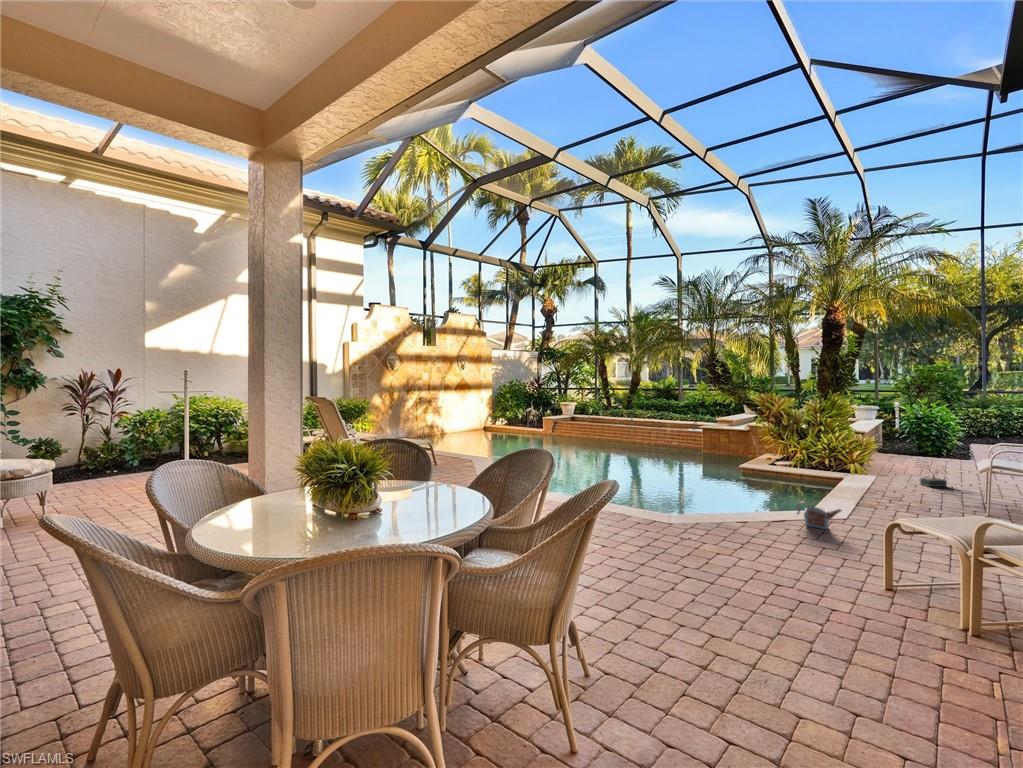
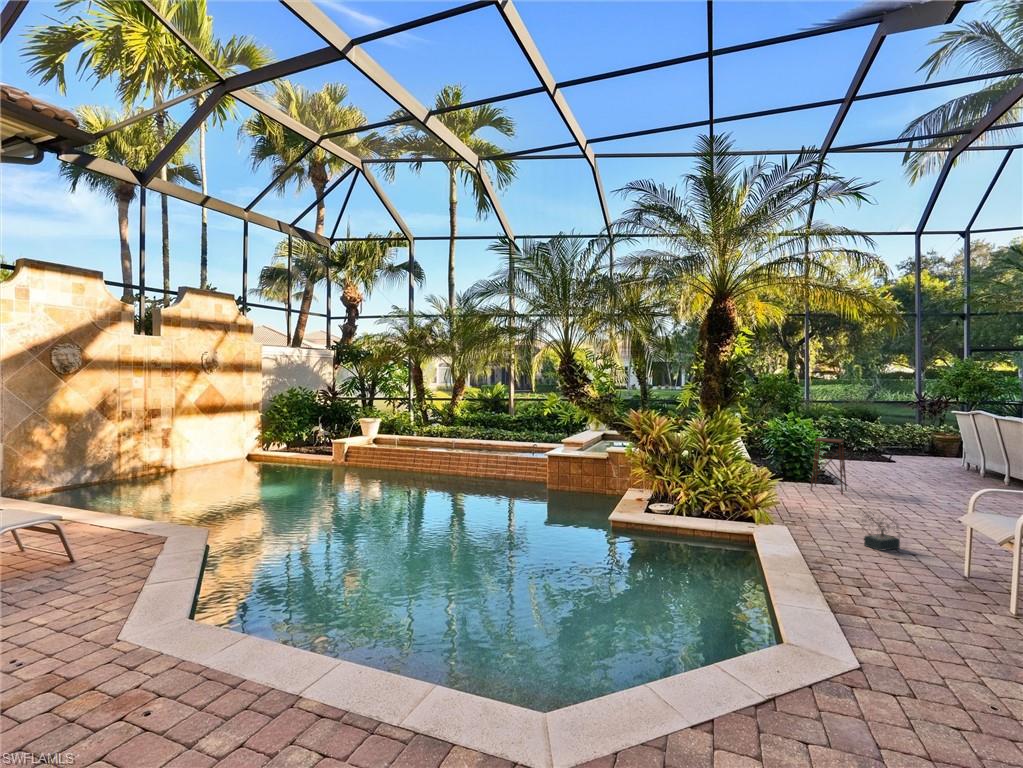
side table: none [922,417,958,462] -> present [810,438,847,495]
watering can: present [797,502,841,529] -> none [803,666,915,737]

